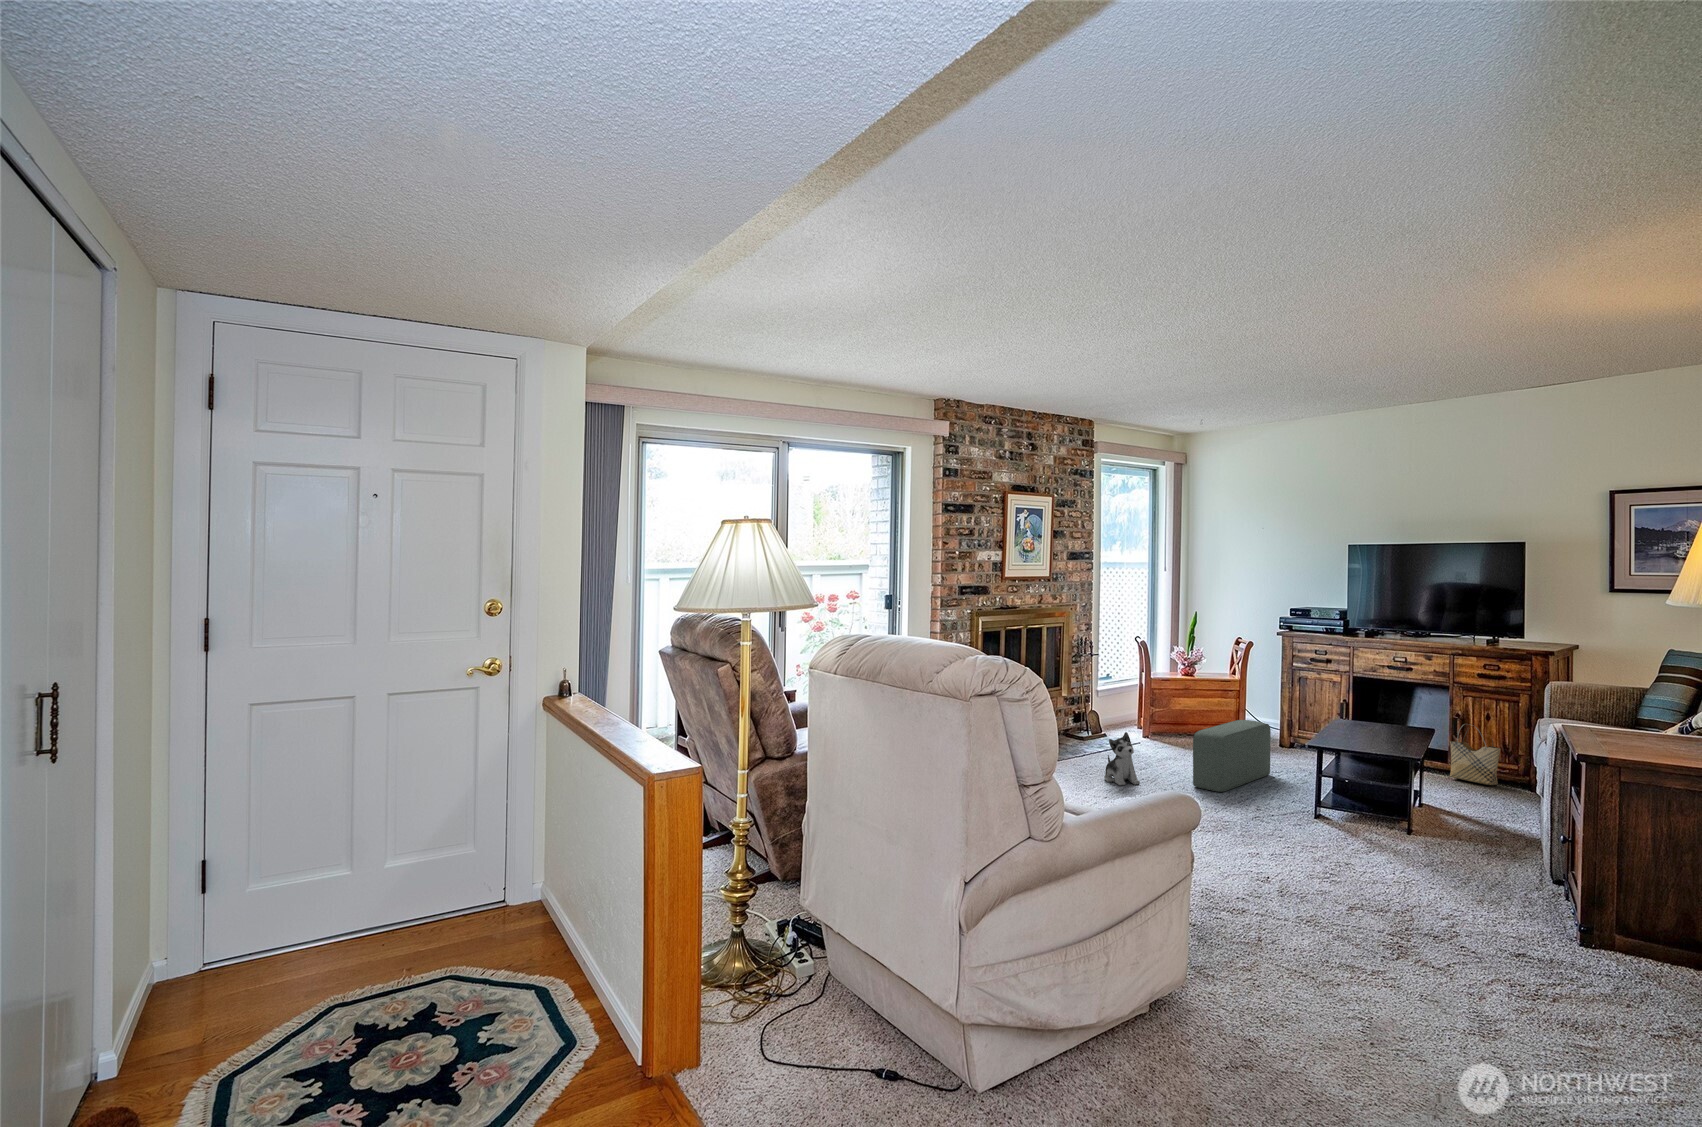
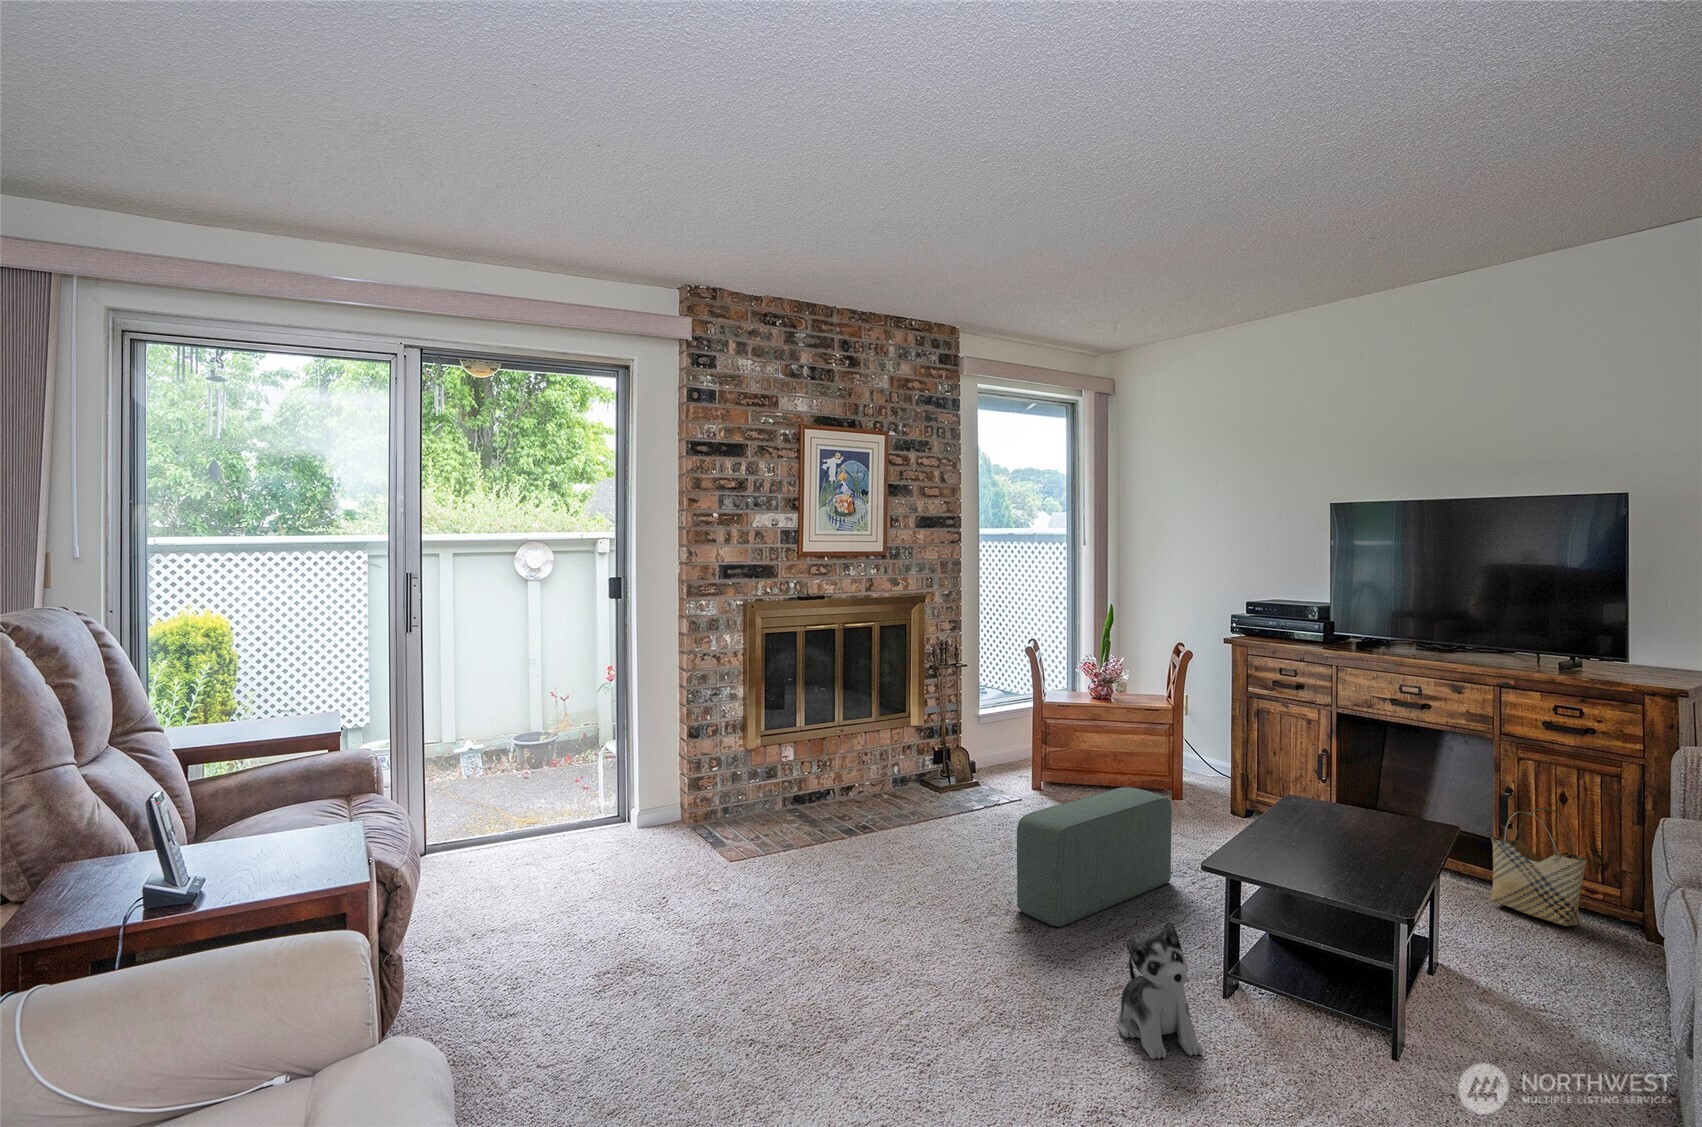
plush toy: present [1104,732,1140,785] -> present [1117,922,1203,1059]

